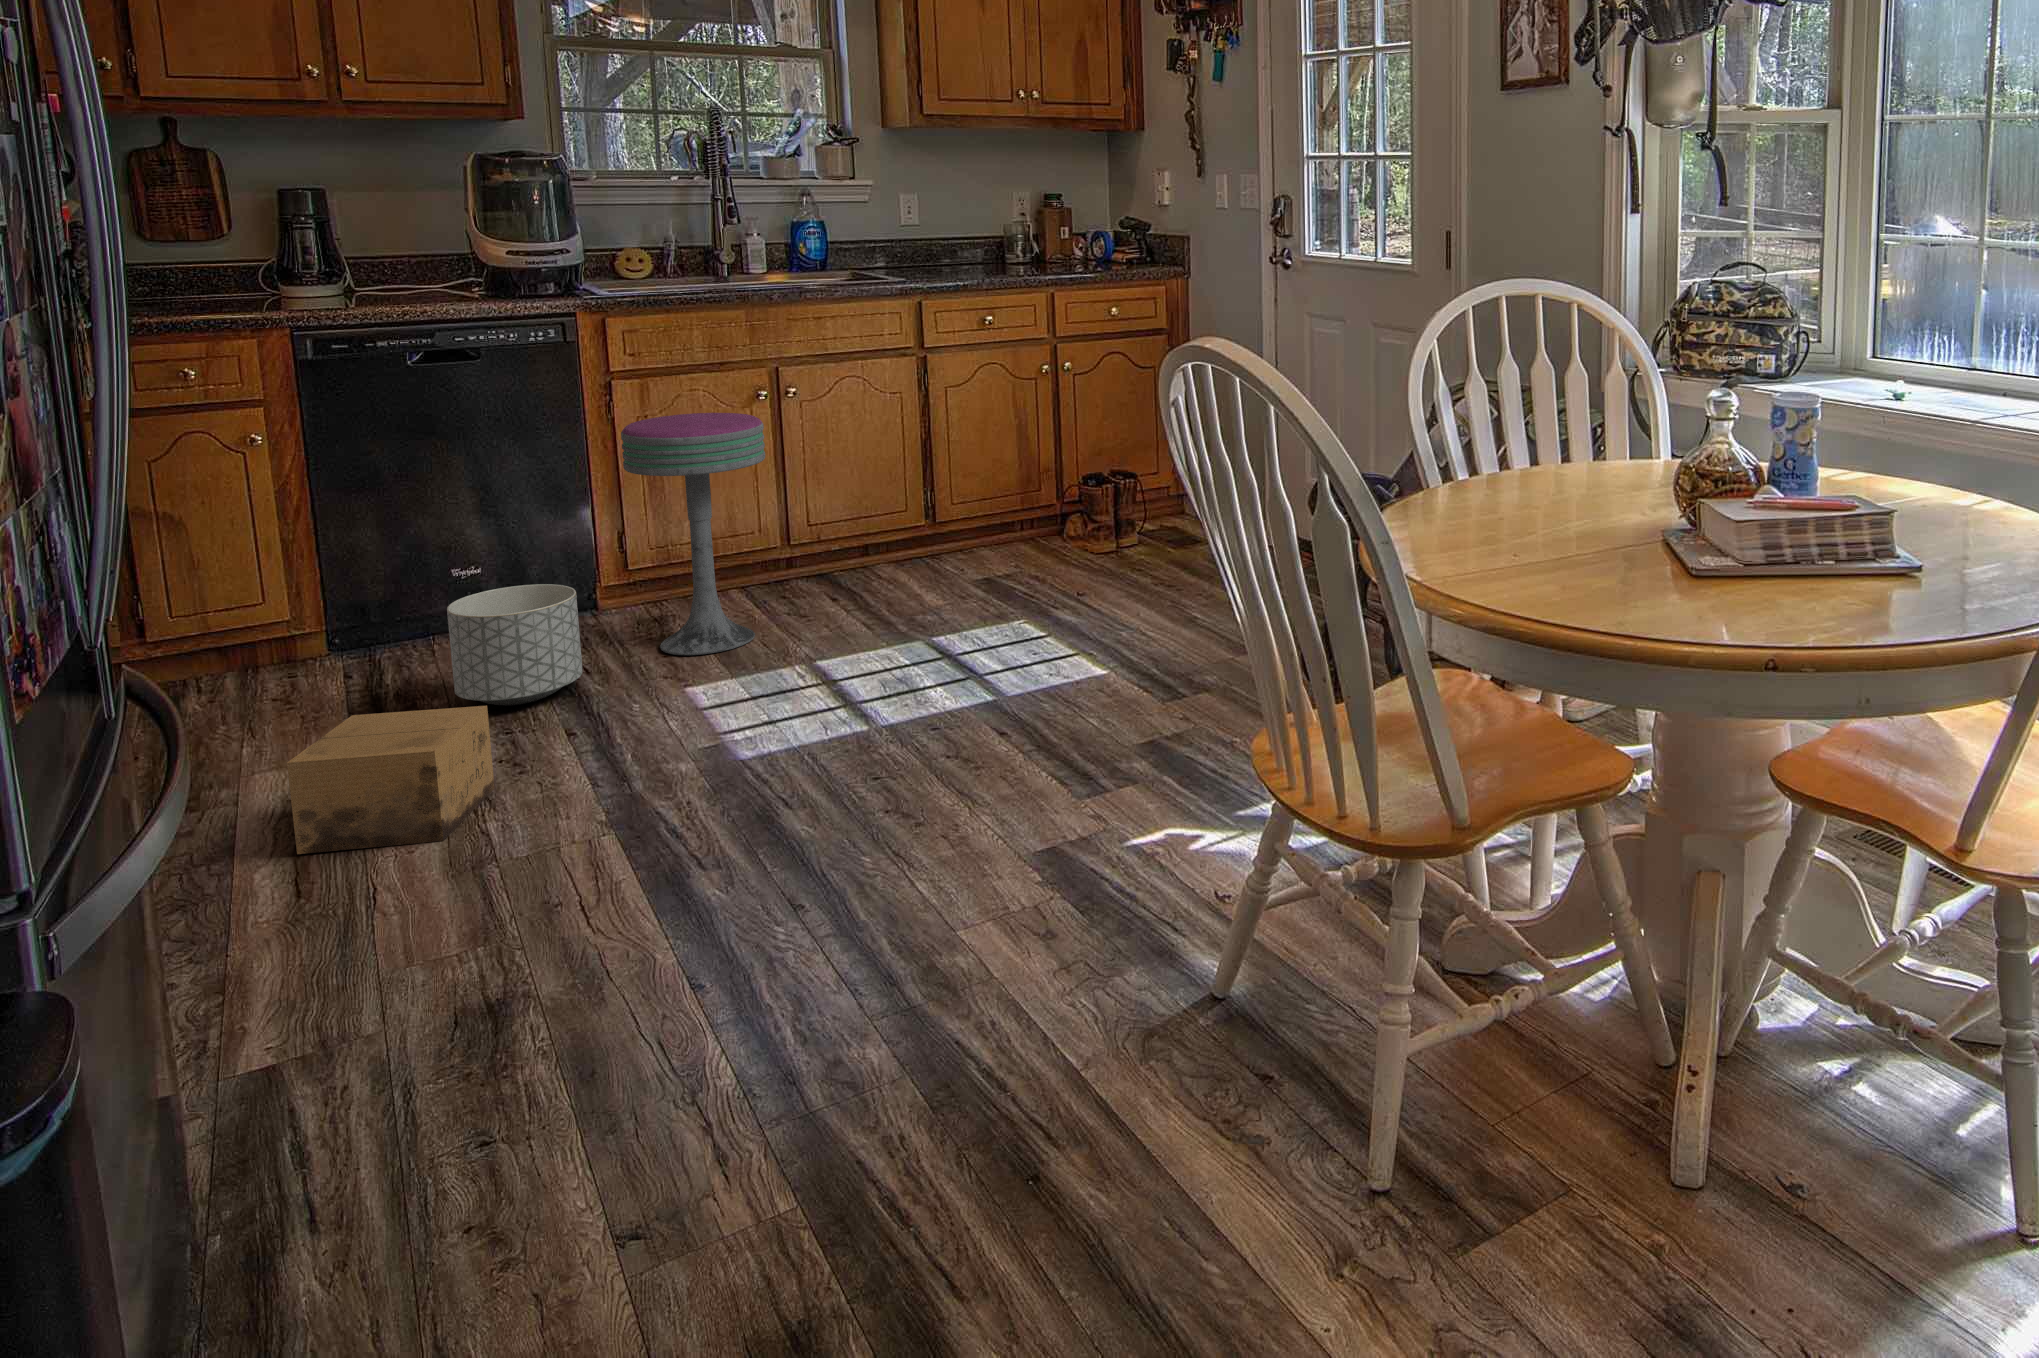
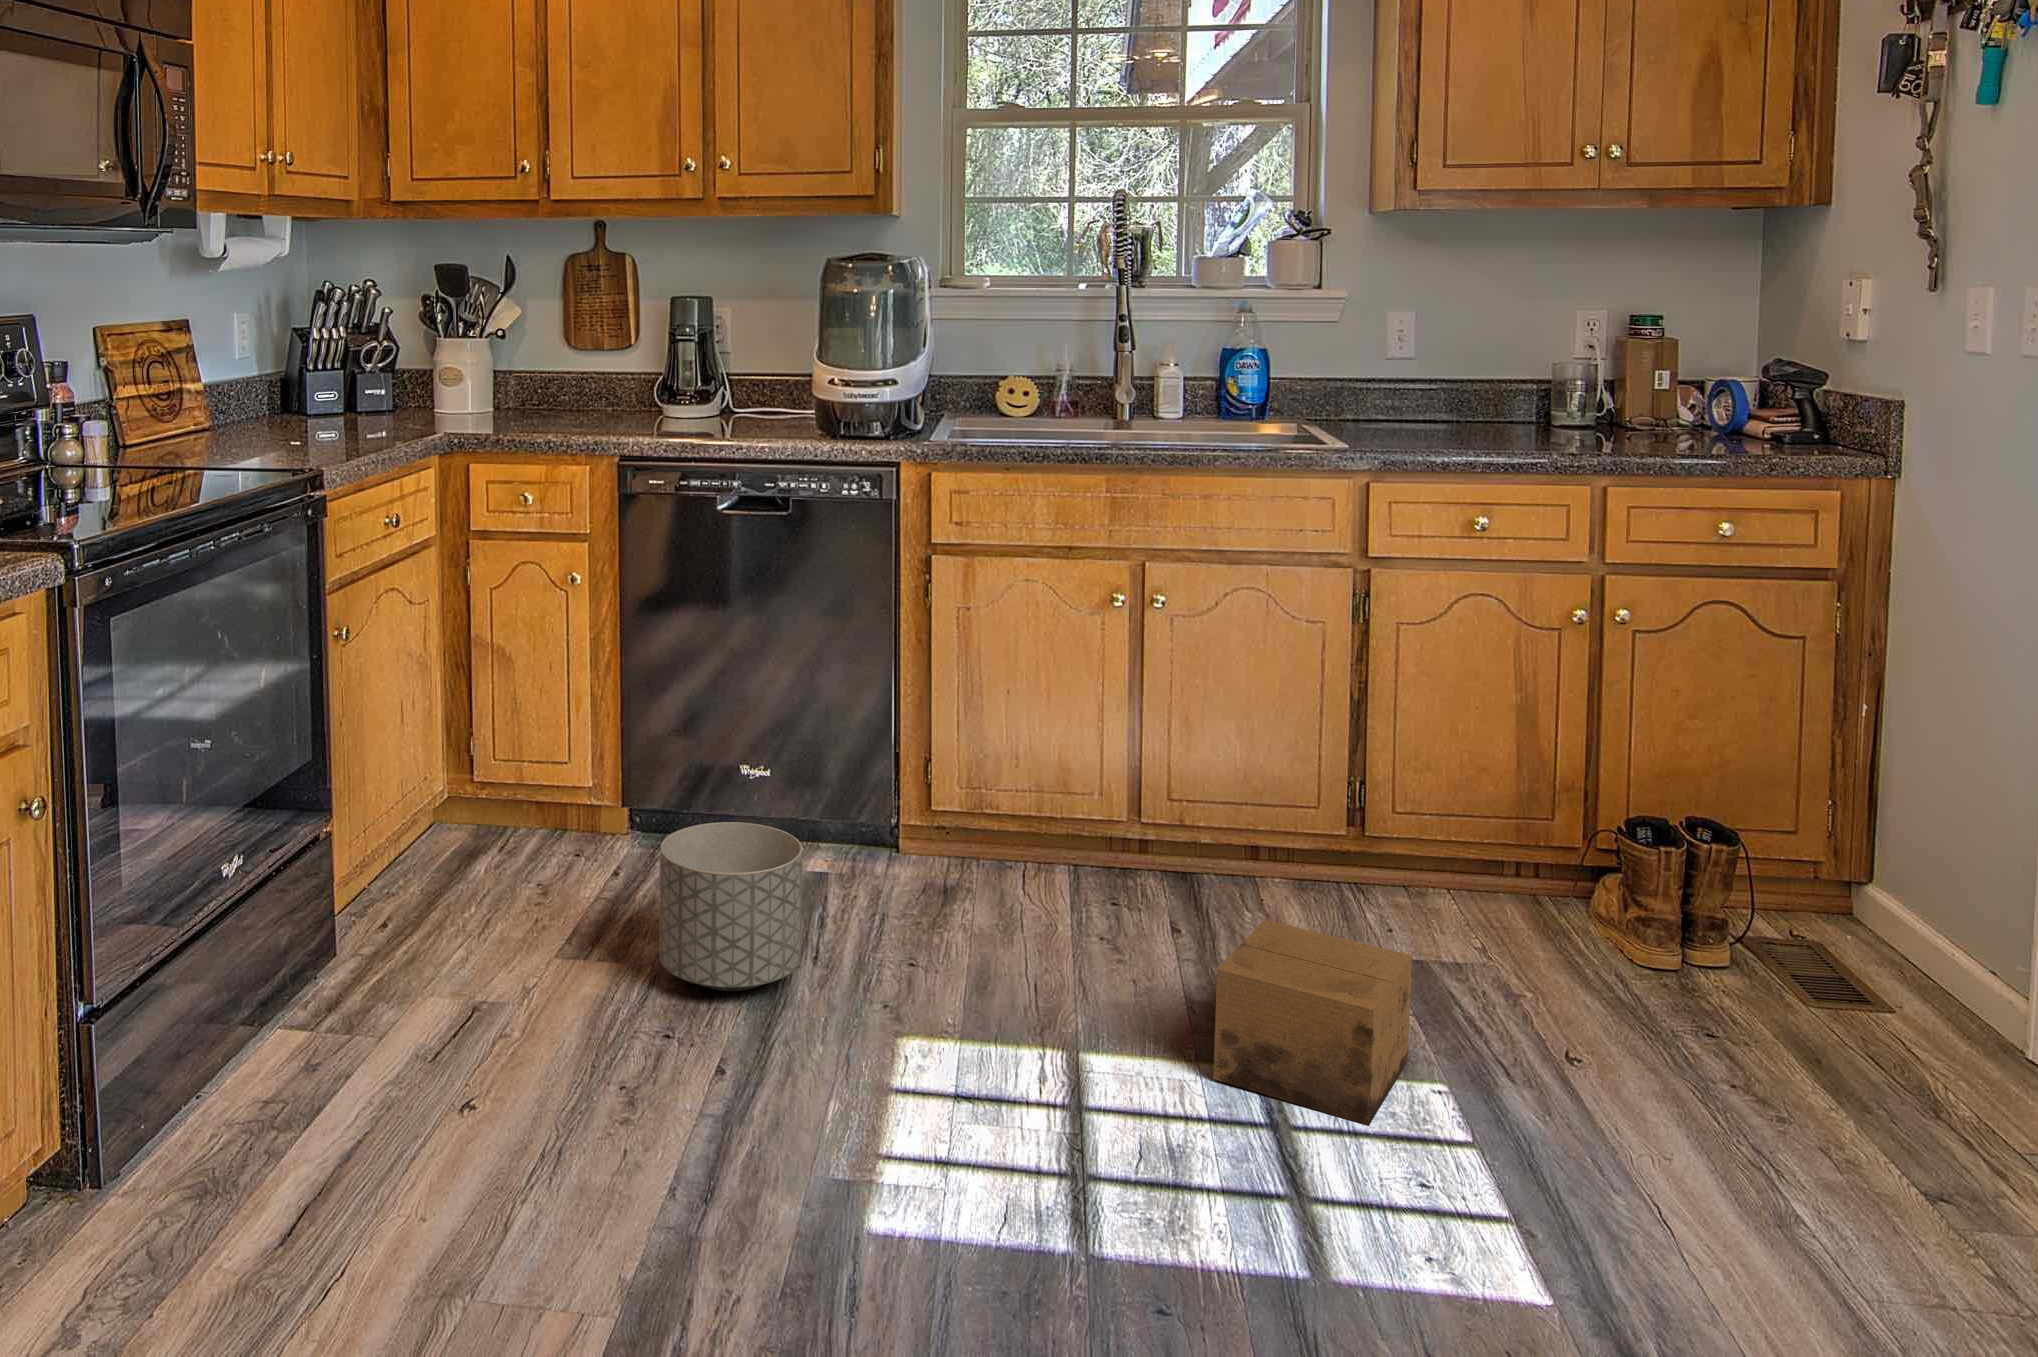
bar stool: present [621,413,765,655] -> none [891,622,1074,984]
cardboard box: present [287,706,495,854] -> present [1213,920,1412,1125]

